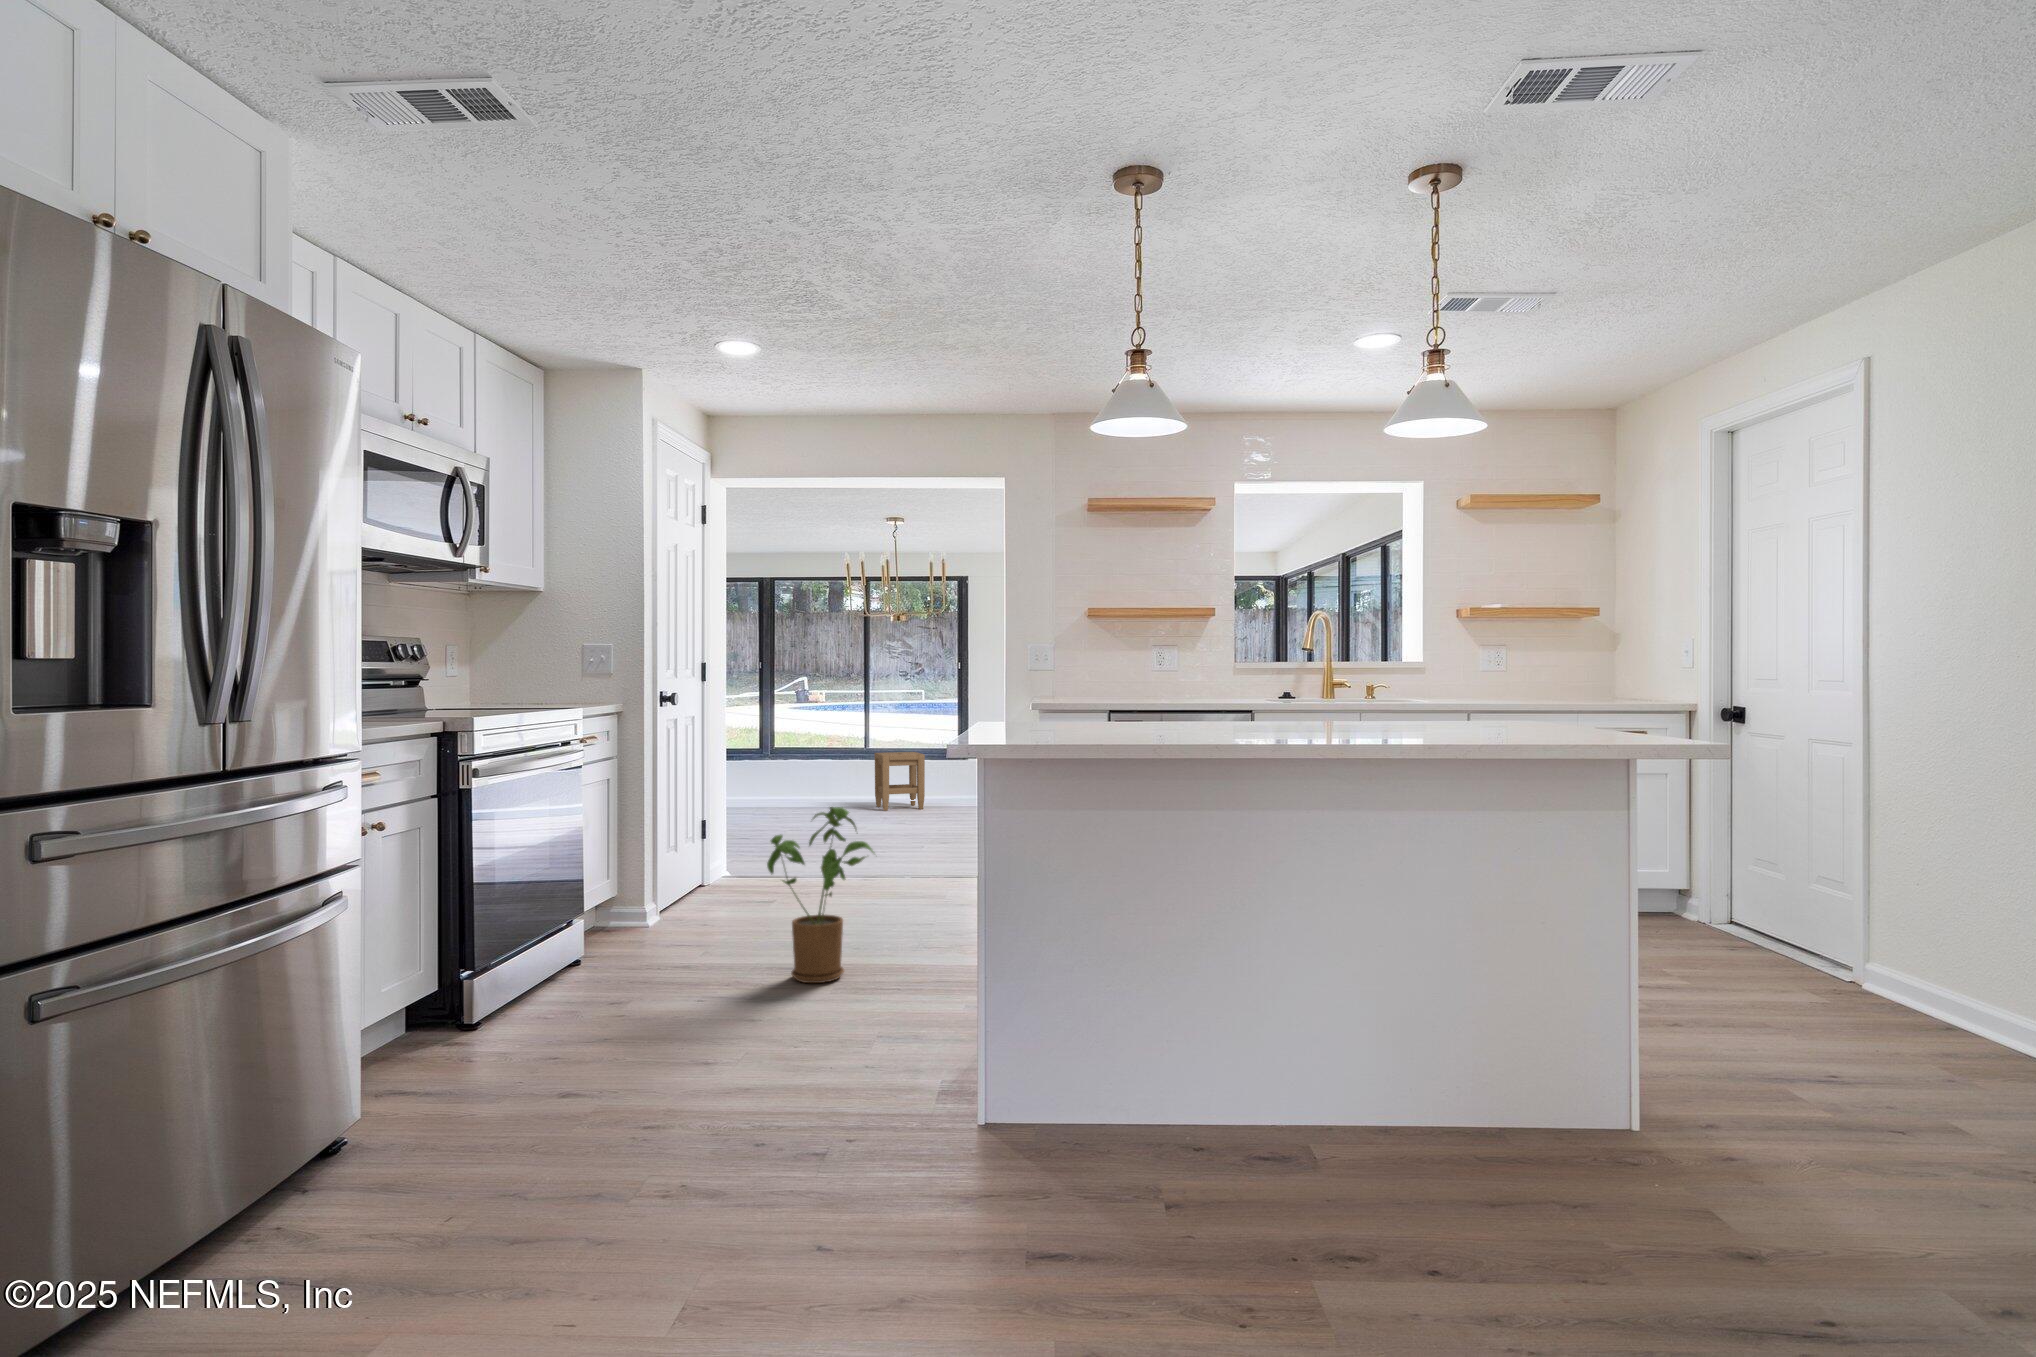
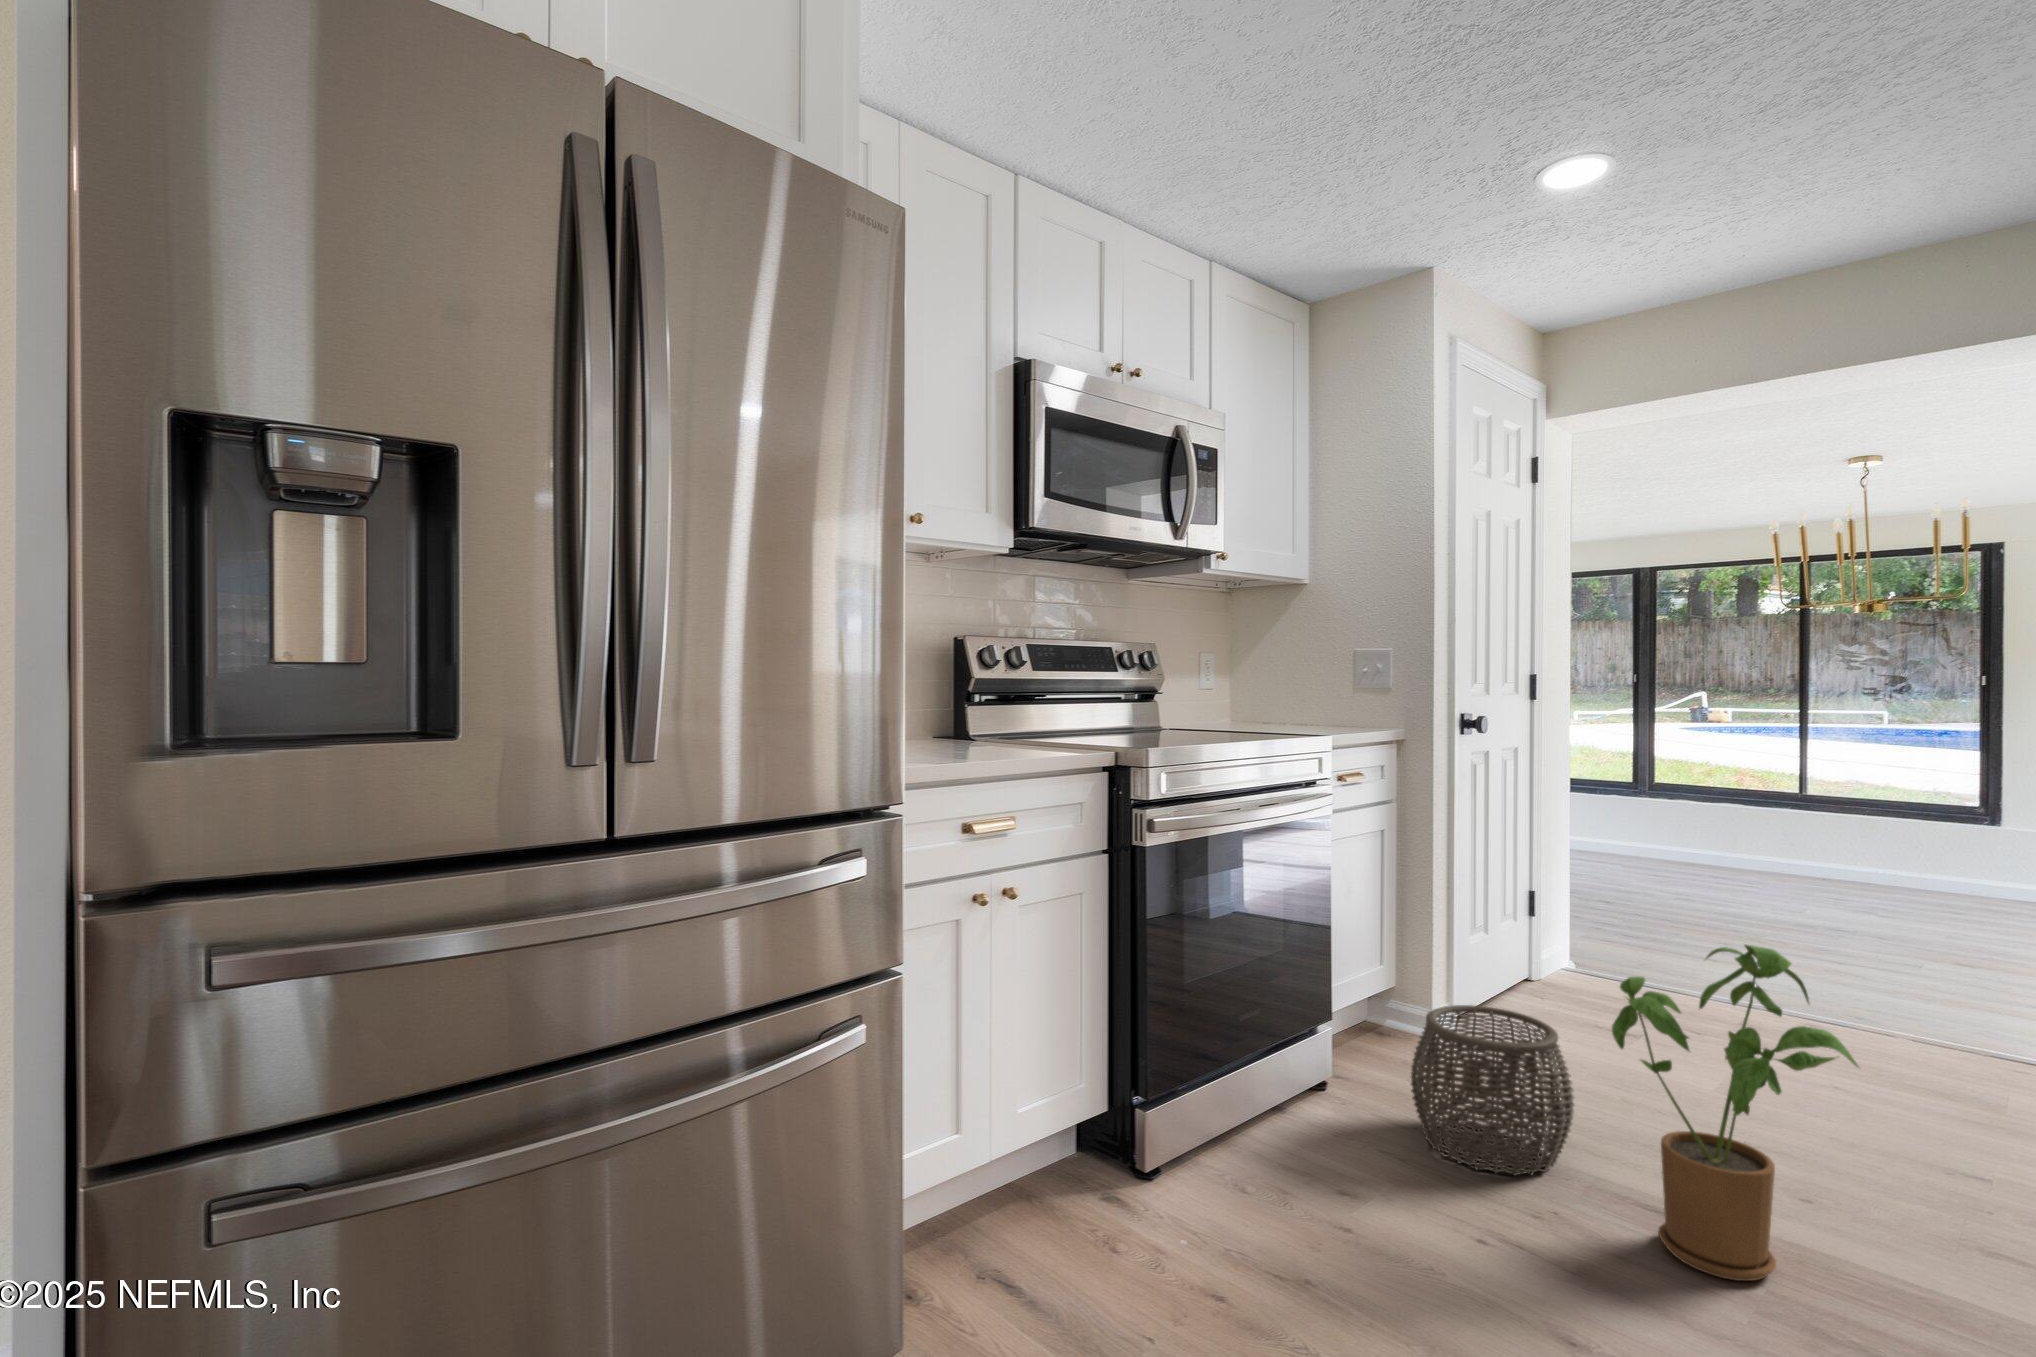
stool: present [875,752,925,811] -> none [1818,800,1913,892]
woven basket: none [645,880,745,977] -> present [1410,1005,1574,1176]

